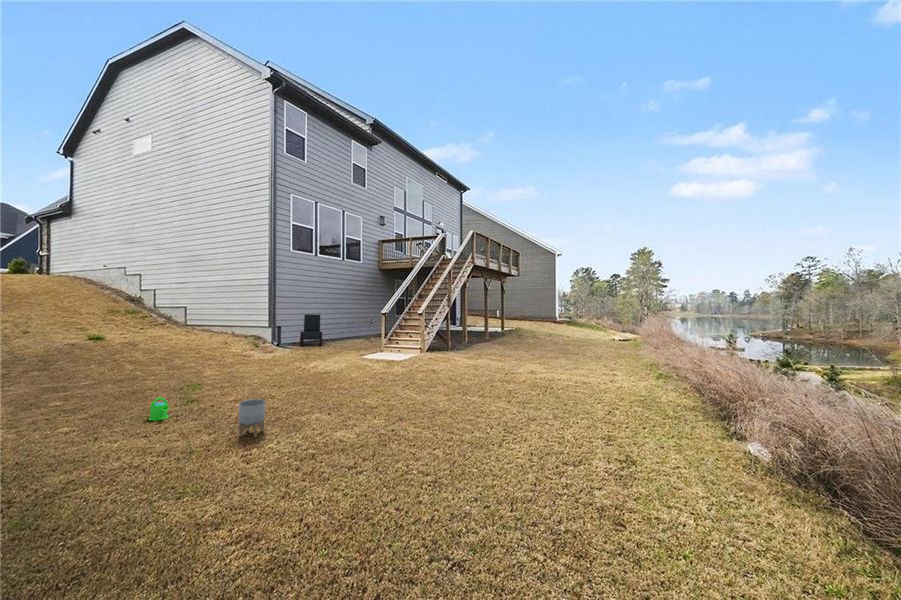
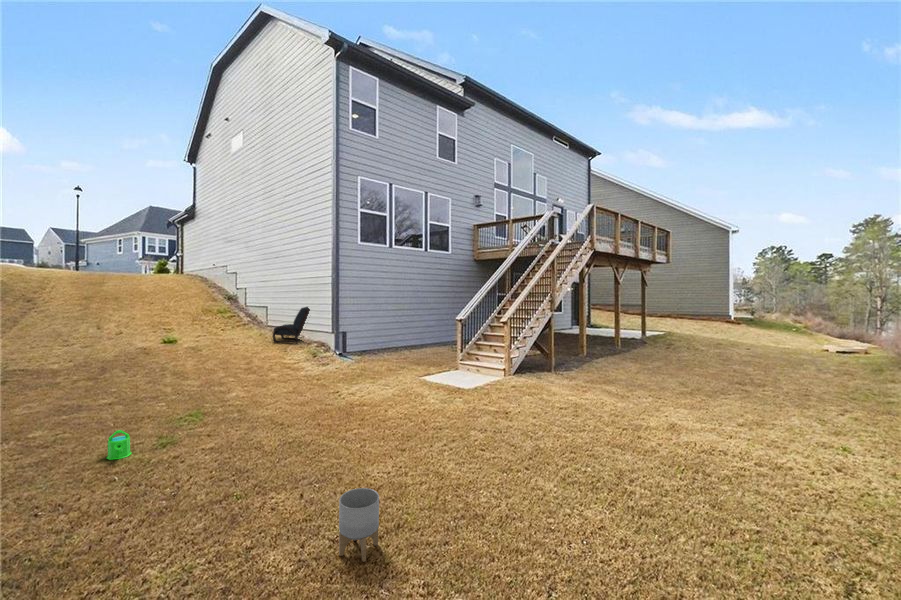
lounge chair: present [300,314,322,347] -> present [273,307,310,343]
planter: present [239,399,265,437] -> present [339,488,379,562]

